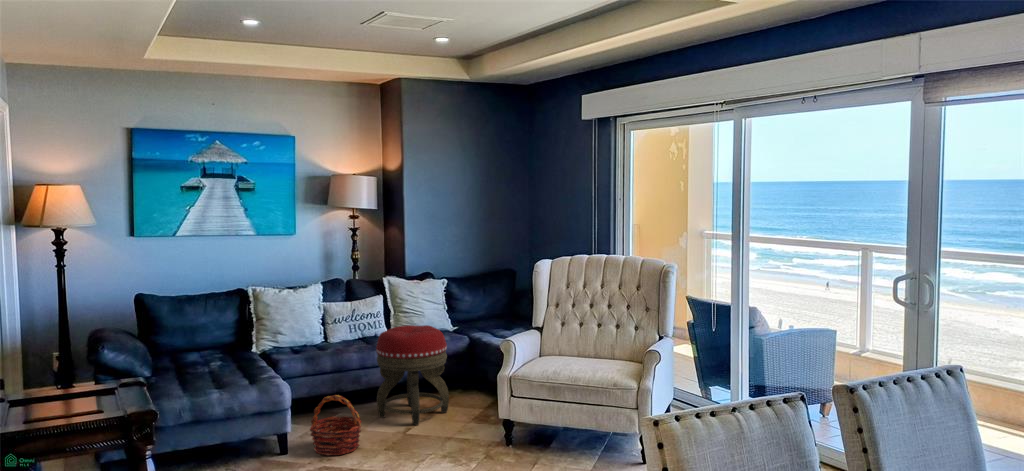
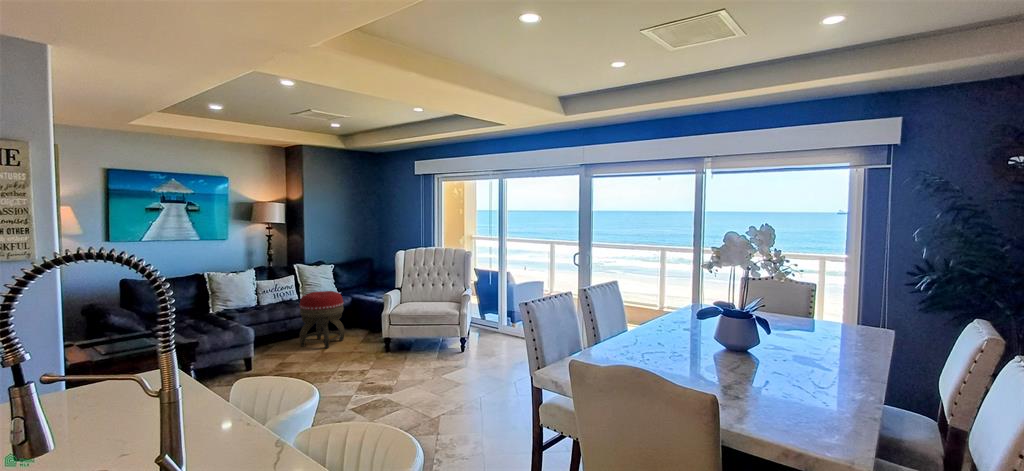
basket: present [310,395,362,455] -> none [265,332,299,368]

